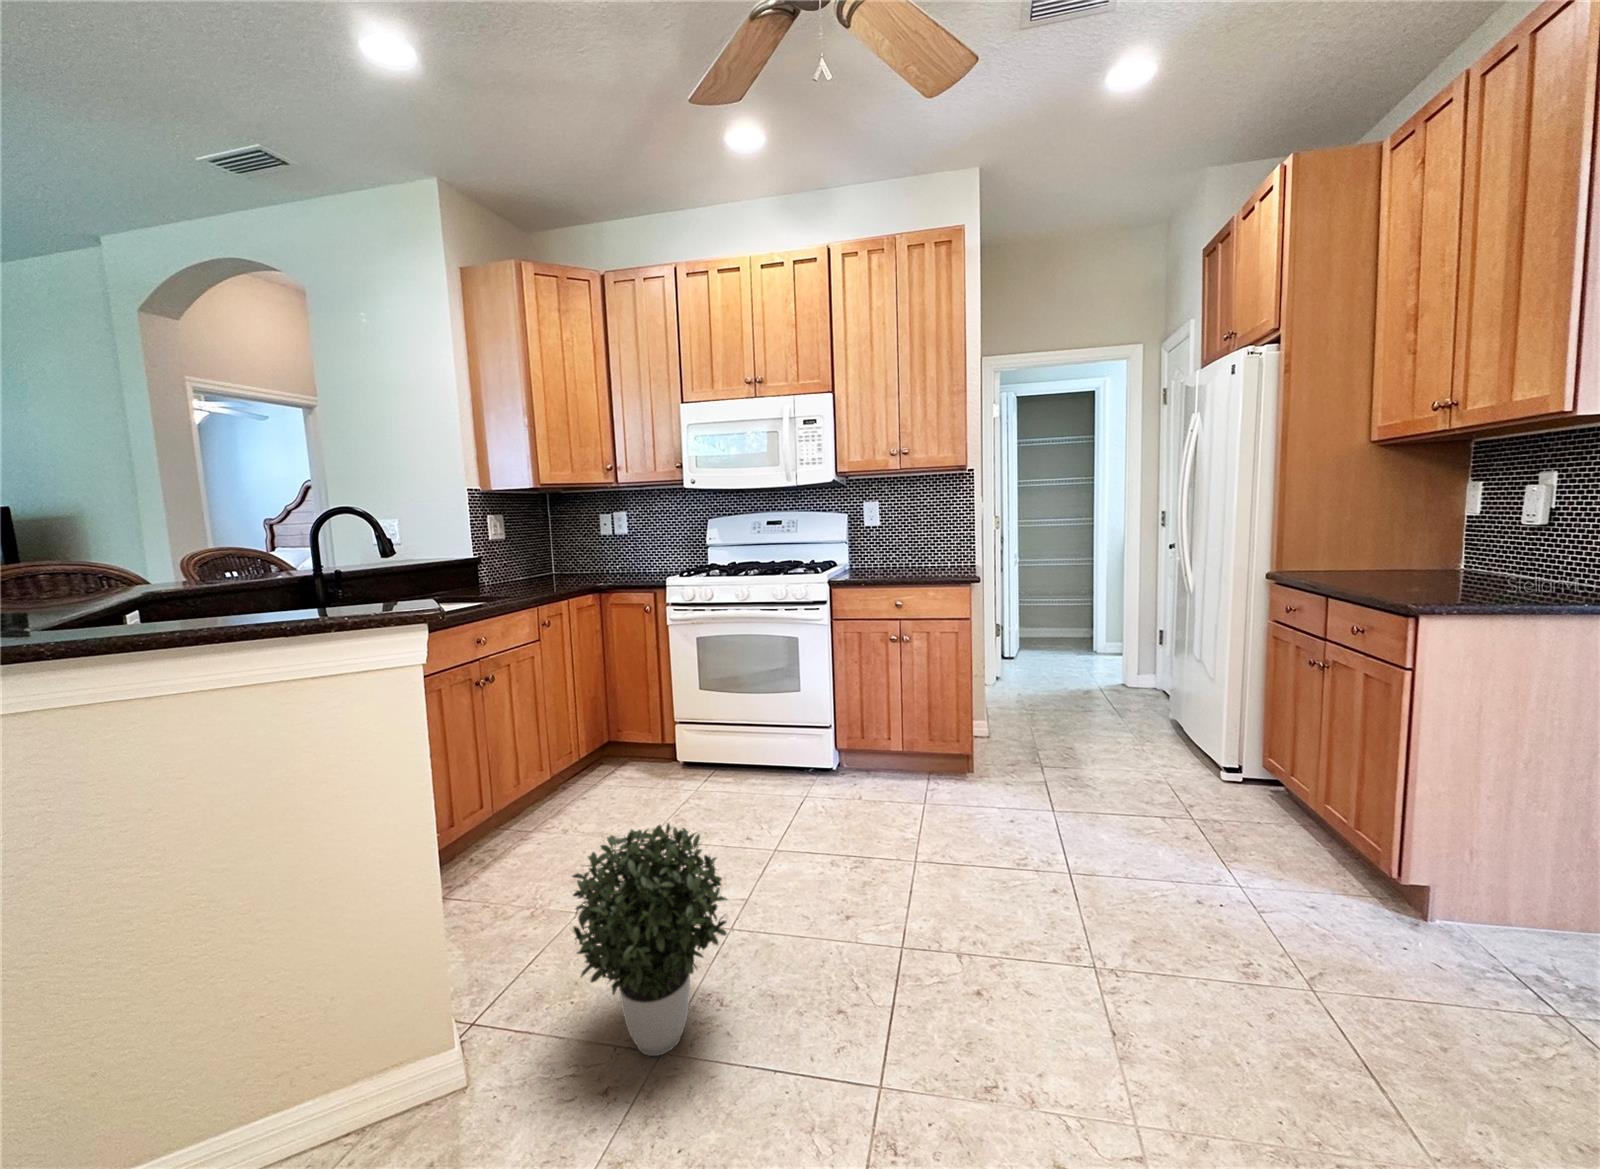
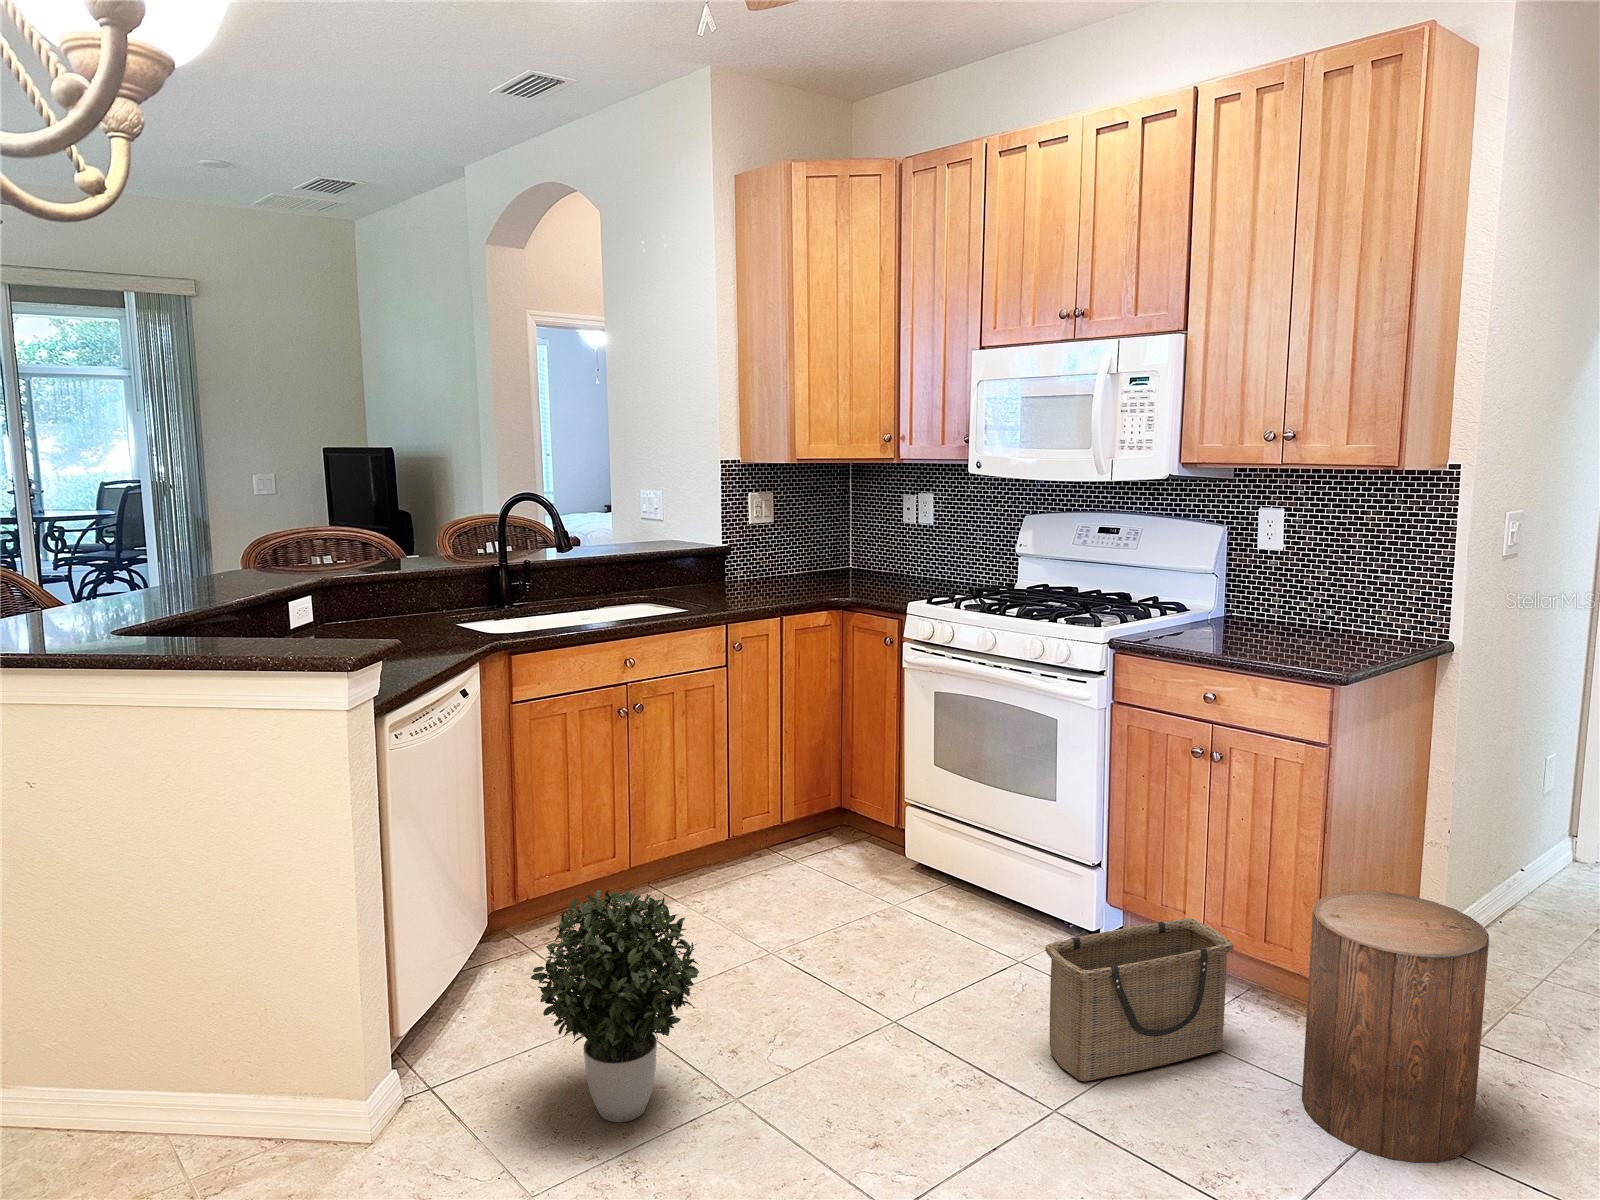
stool: none [1010,689,1104,833] -> present [1302,891,1489,1162]
basket: none [882,736,962,856] -> present [1045,918,1234,1081]

